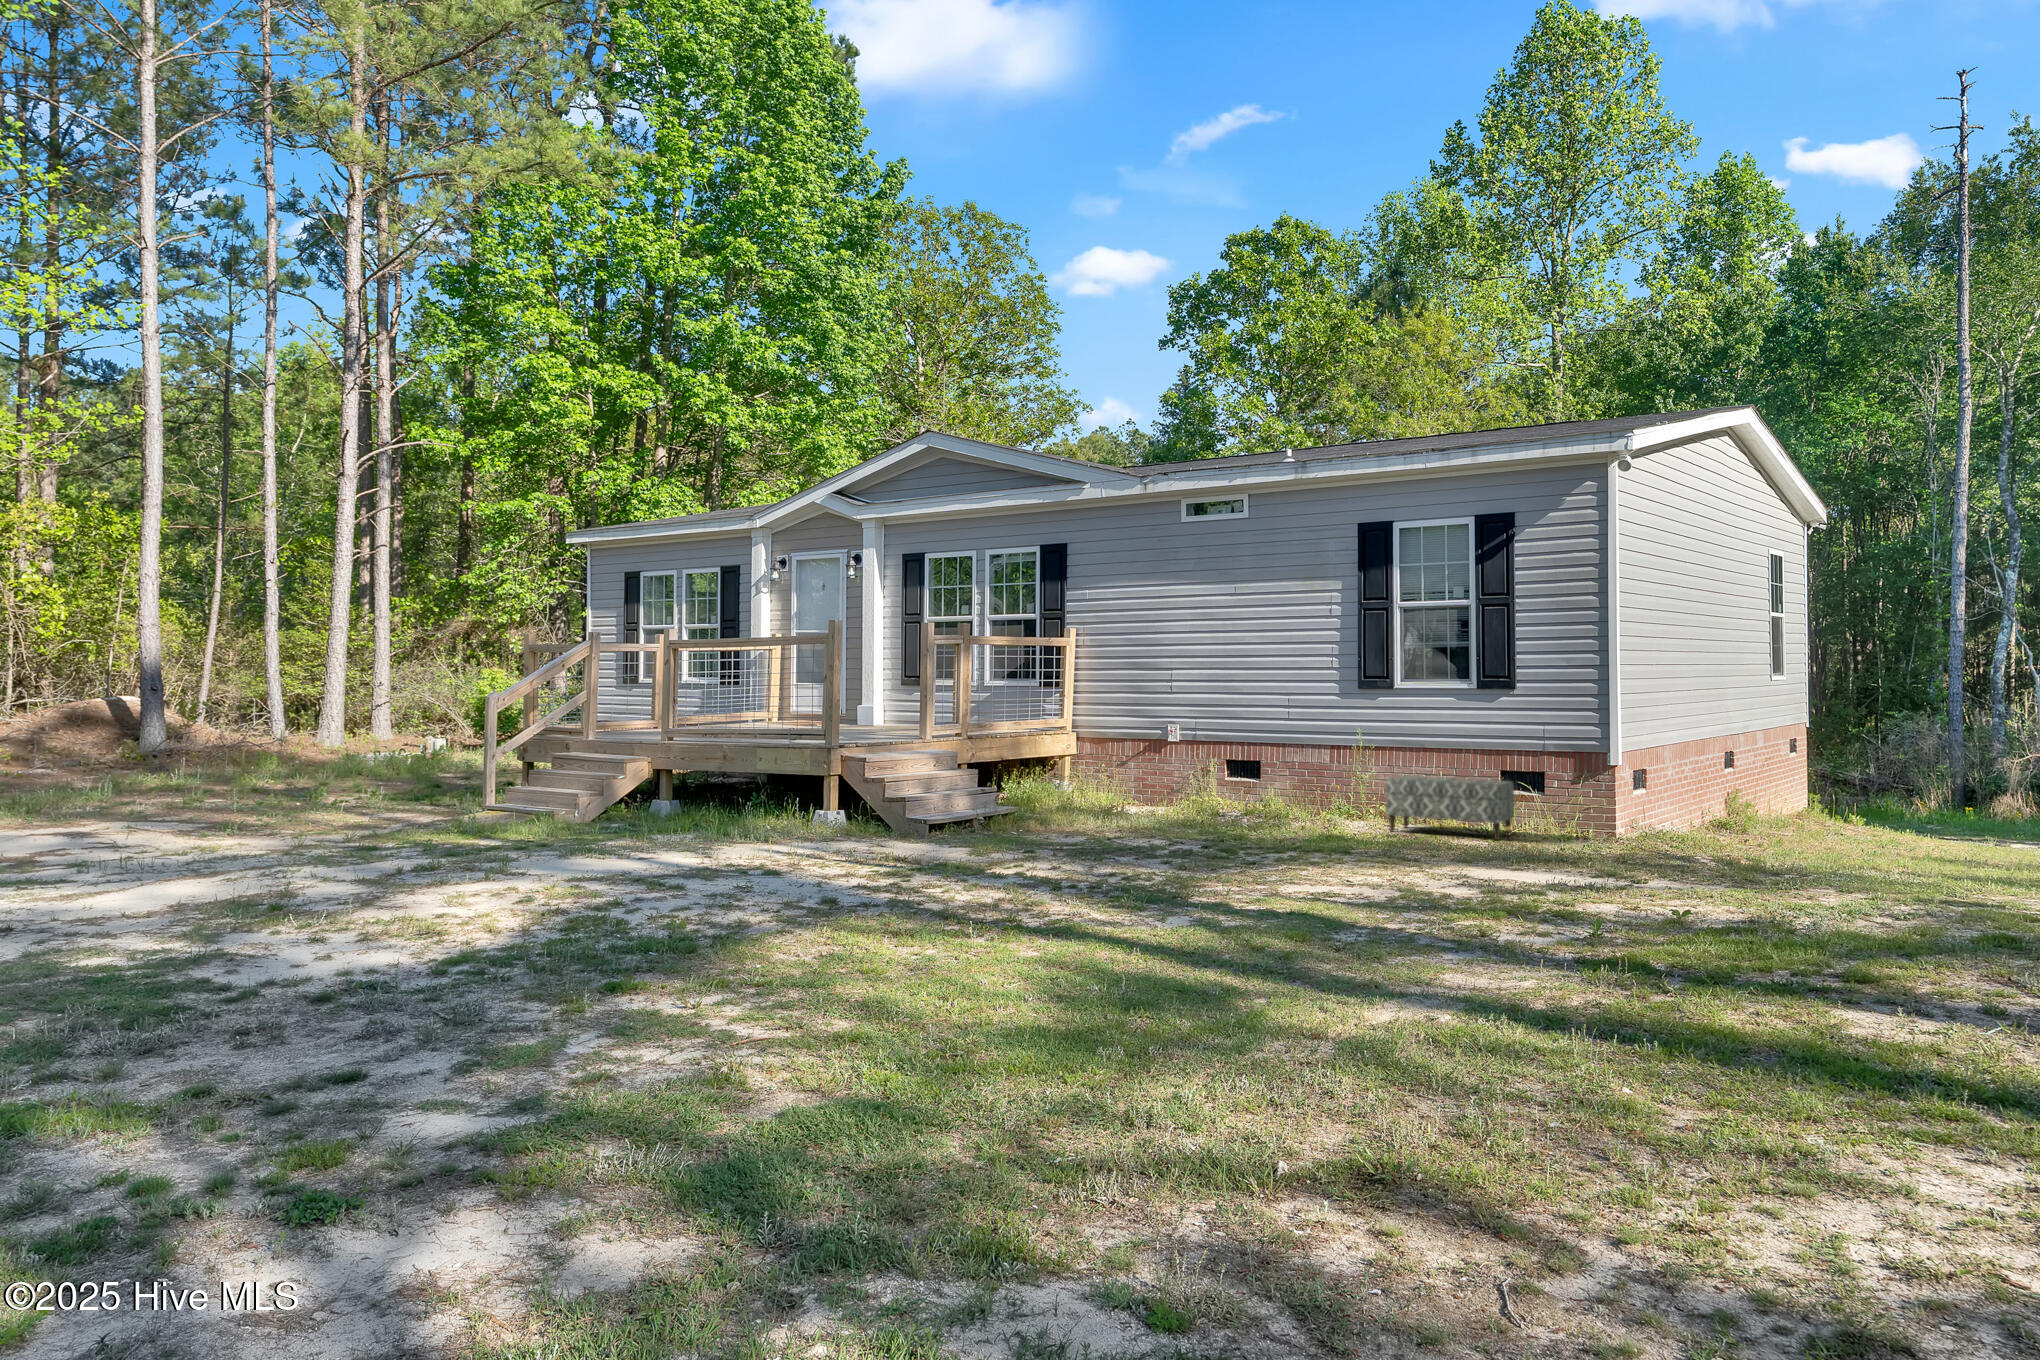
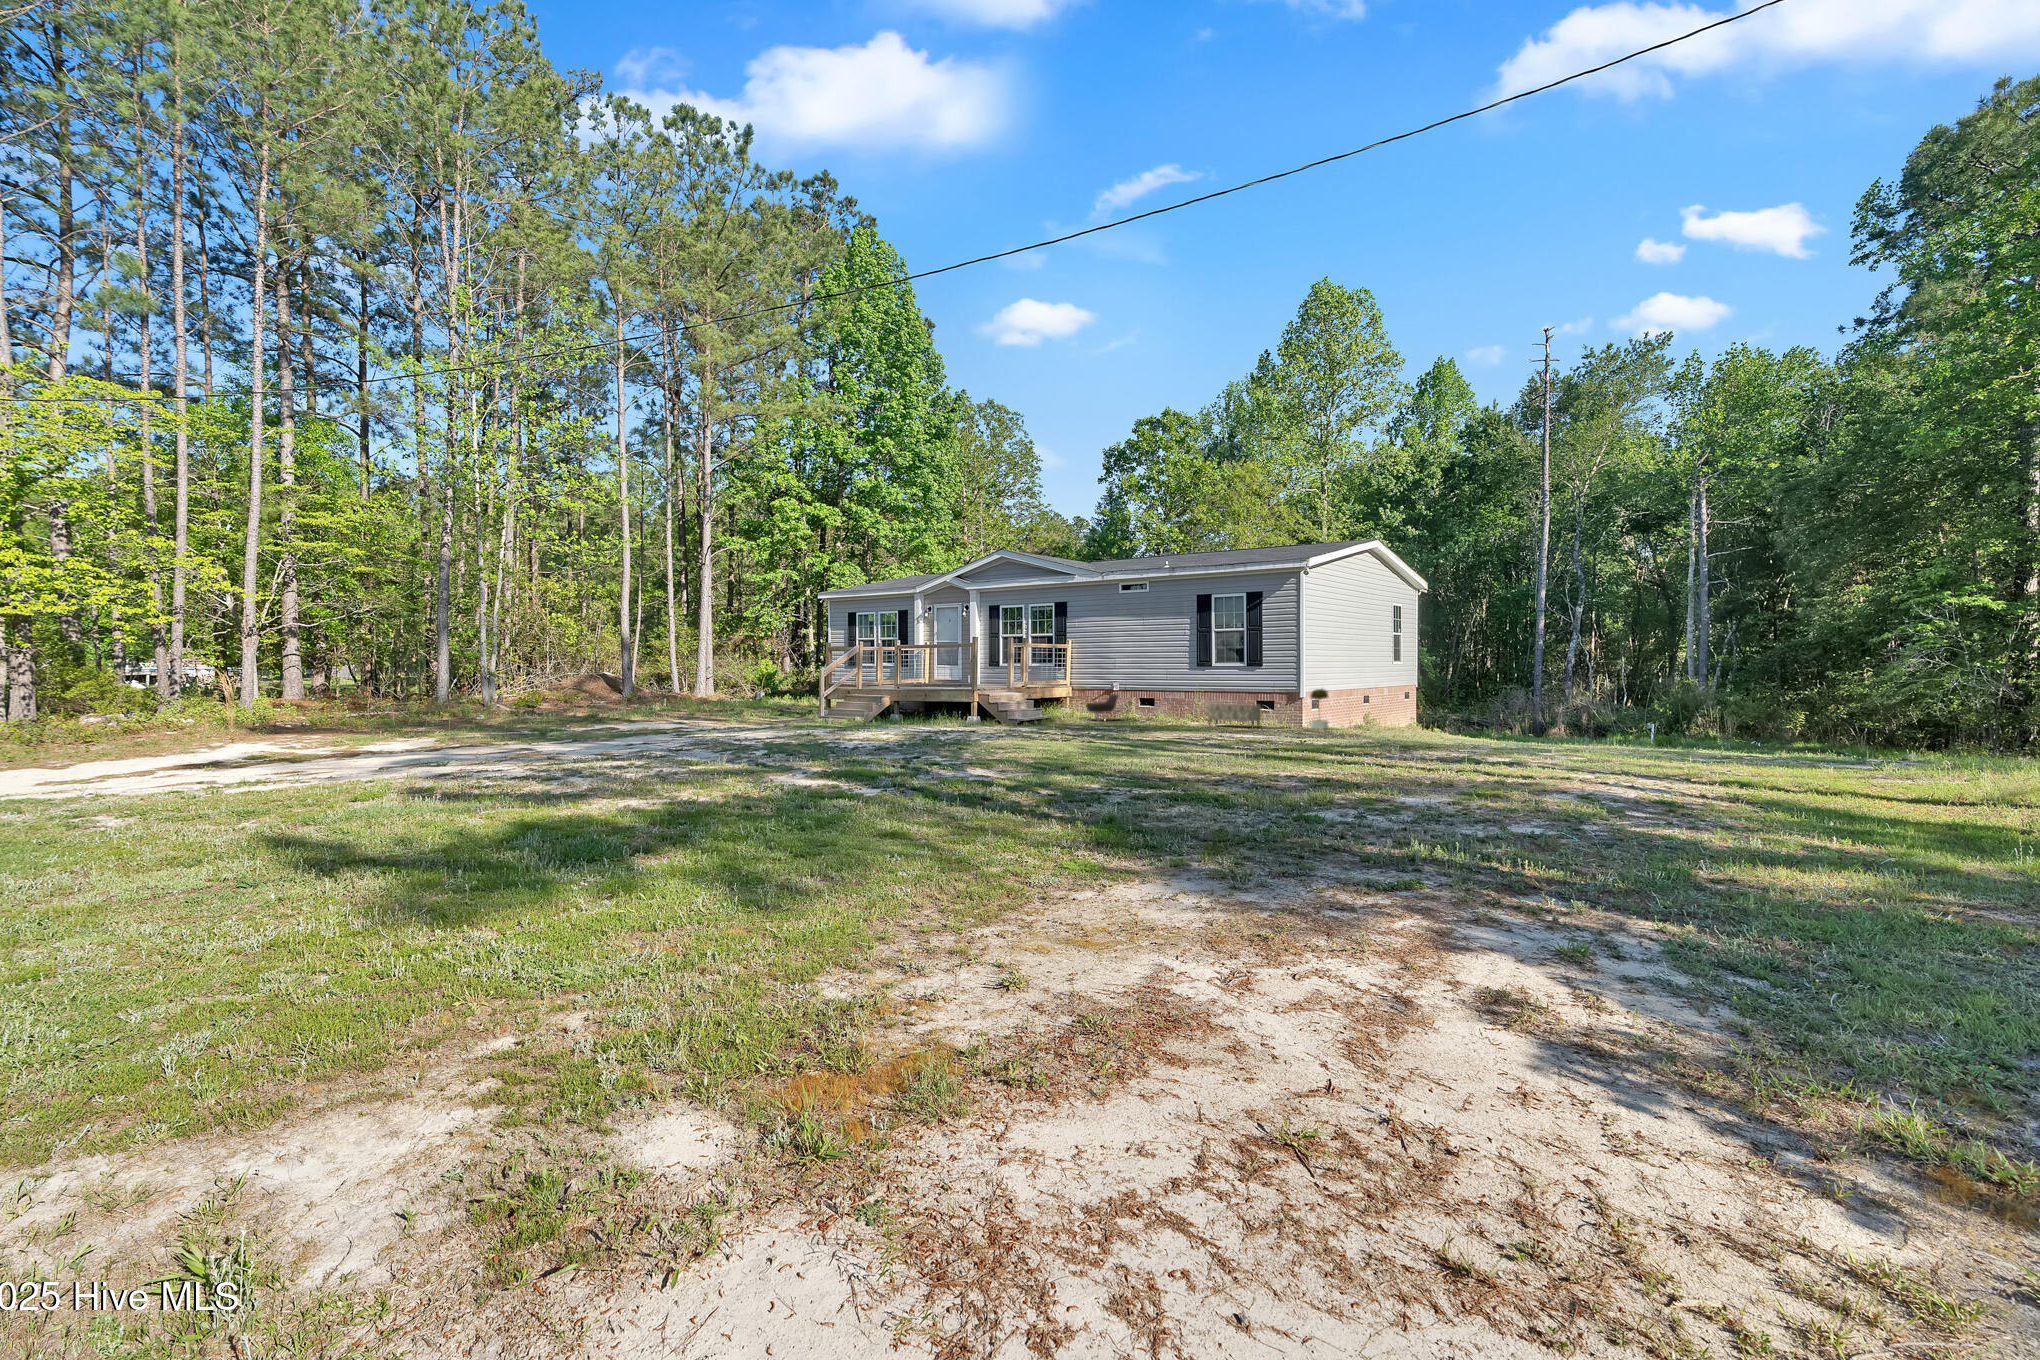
potted tree: none [1634,743,1679,843] -> present [1311,689,1328,729]
lounge chair: none [1101,749,1179,813] -> present [1086,694,1118,720]

